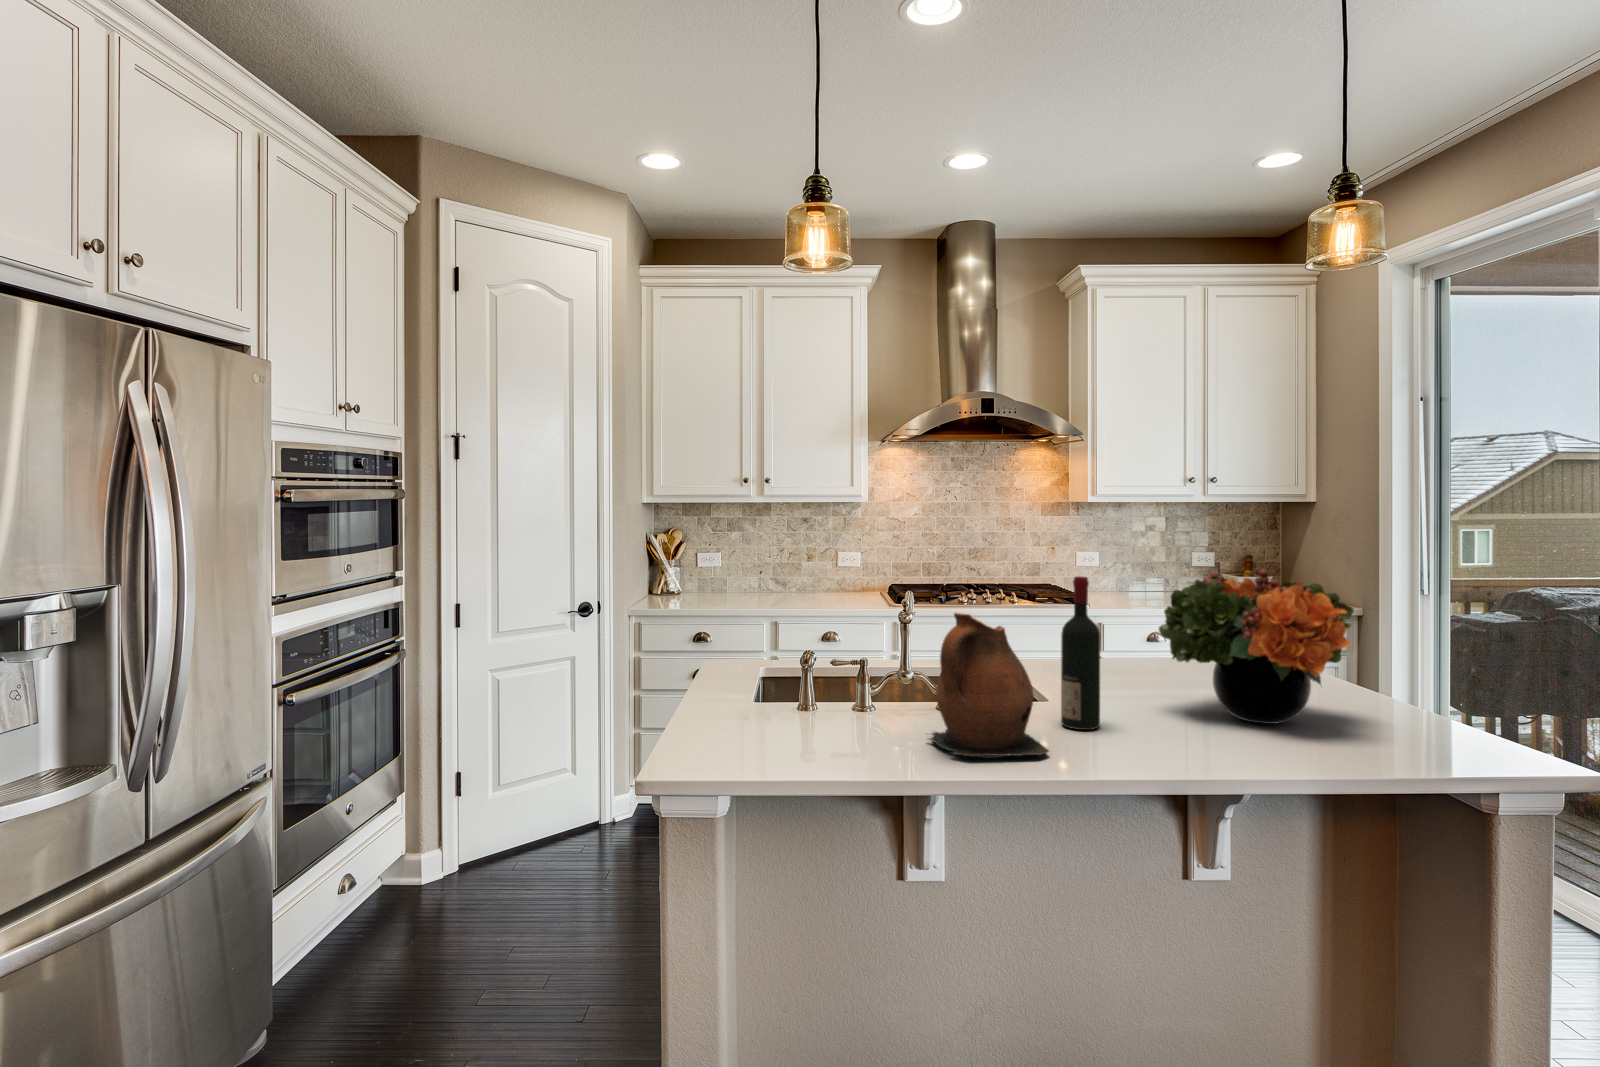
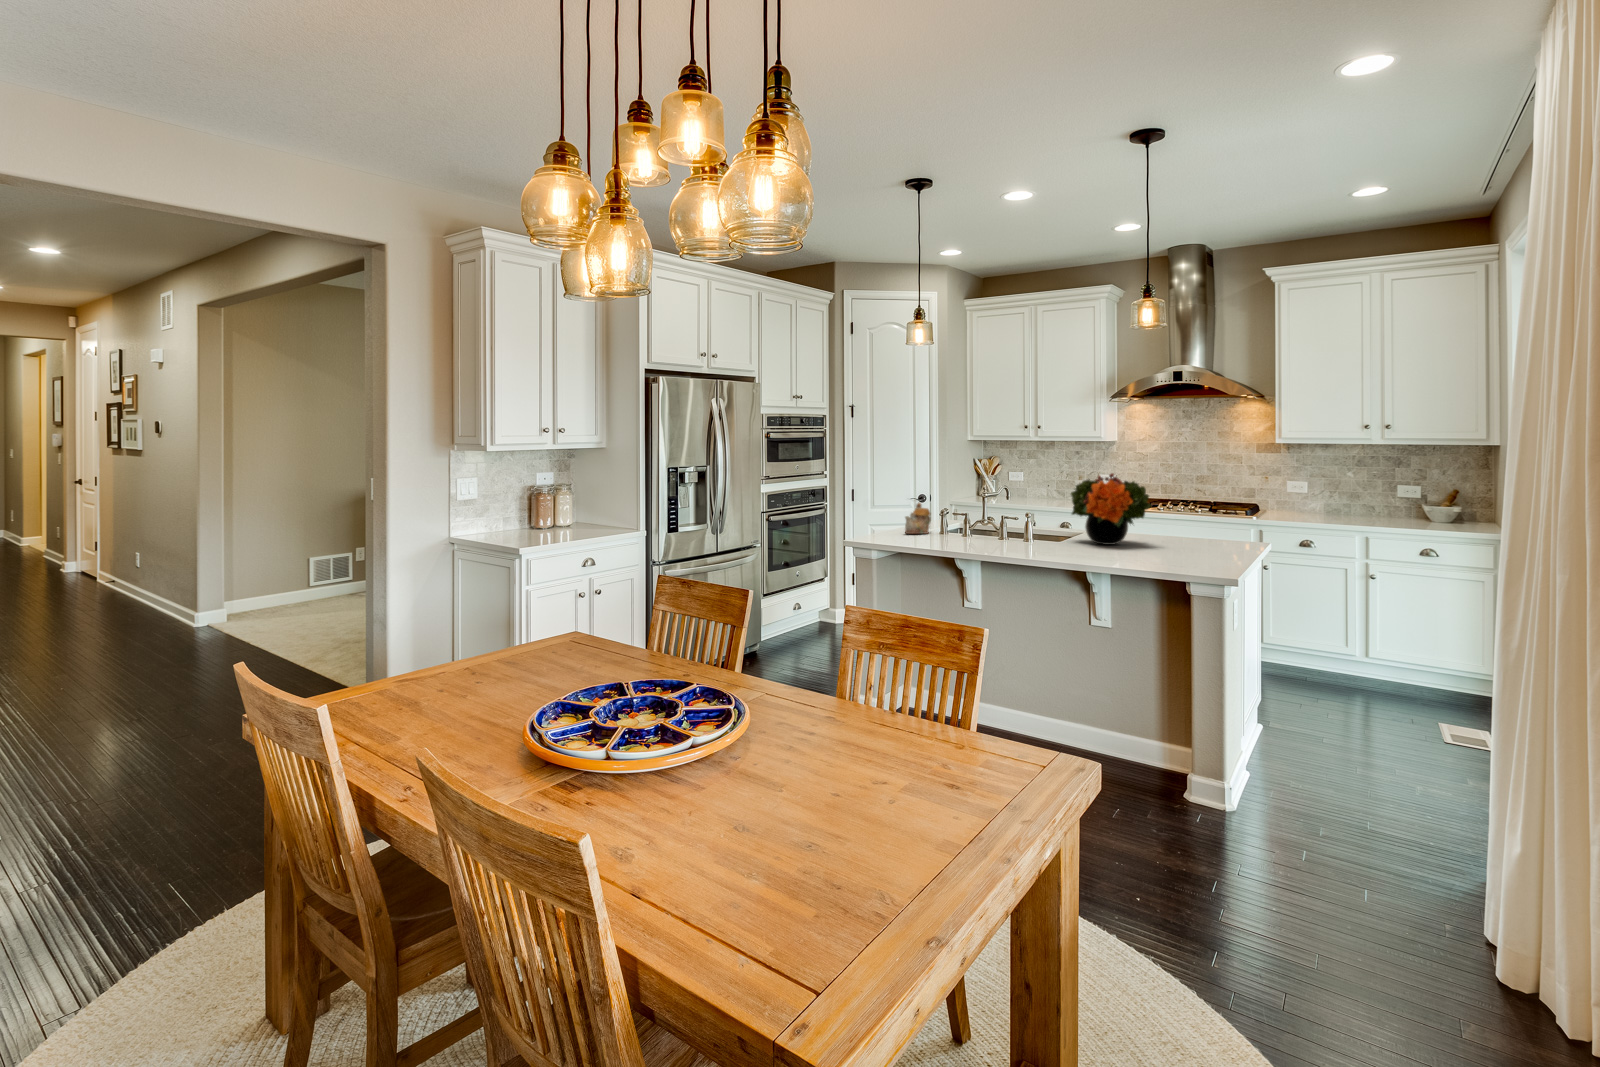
wine bottle: present [1061,576,1100,730] -> none [1012,474,1030,540]
ceramic pitcher: present [931,613,1049,757] -> none [941,485,990,541]
teapot: none [806,657,858,745] -> present [905,503,931,534]

